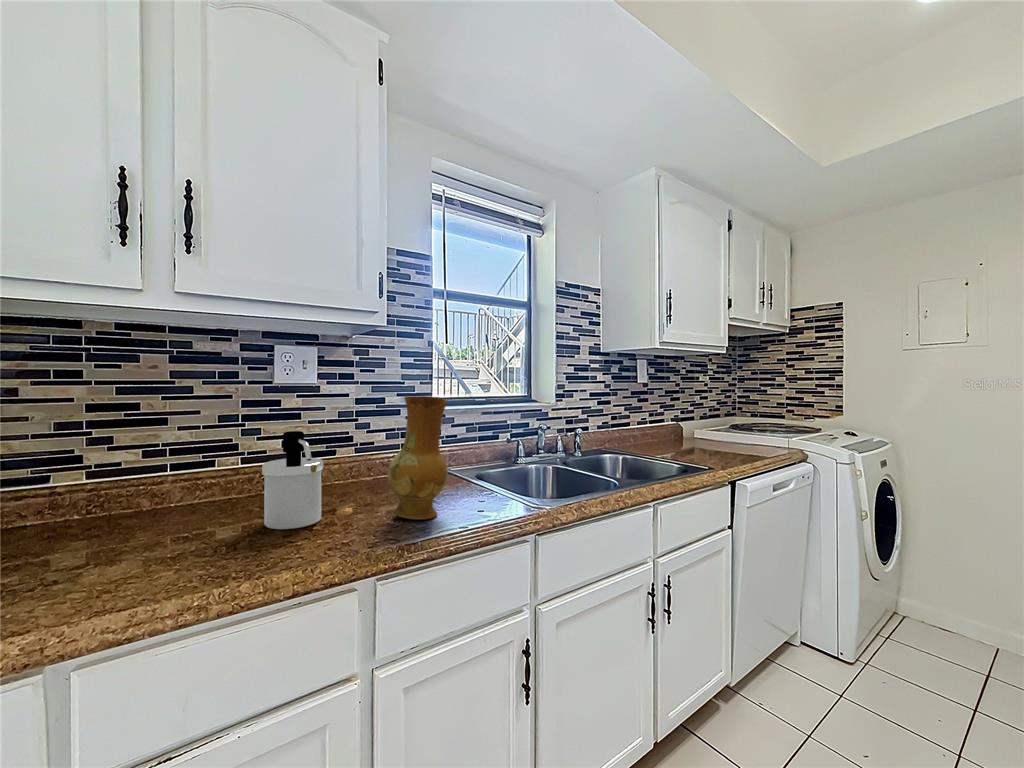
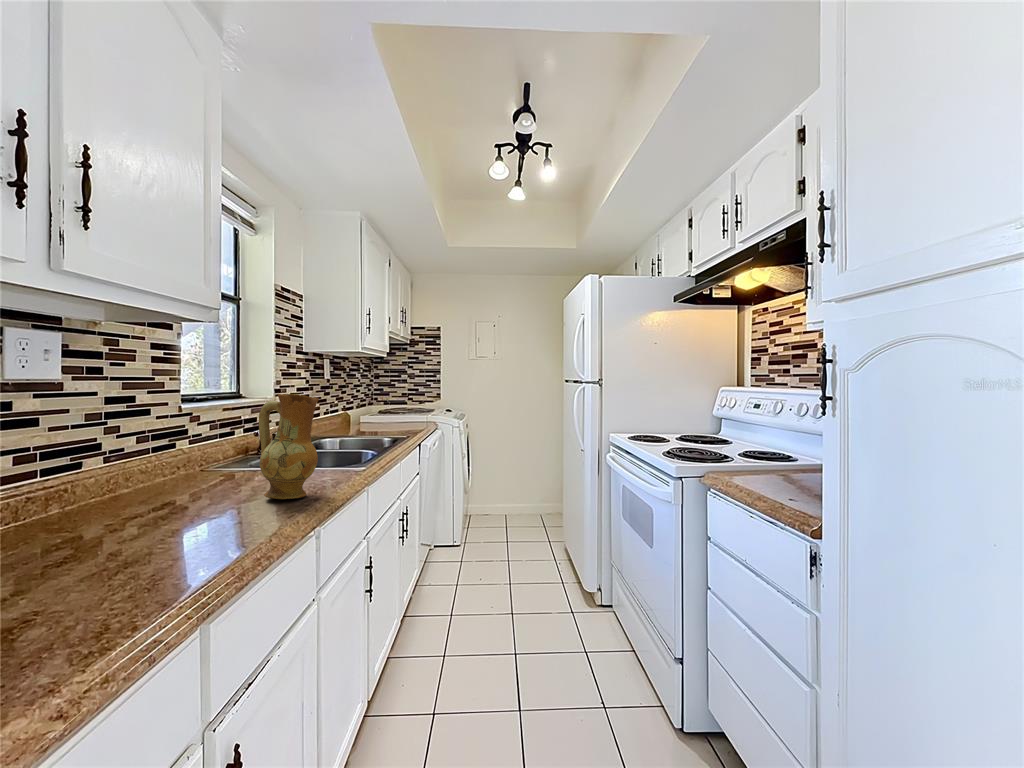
soap dispenser: present [262,431,323,529] -> none [126,434,235,542]

